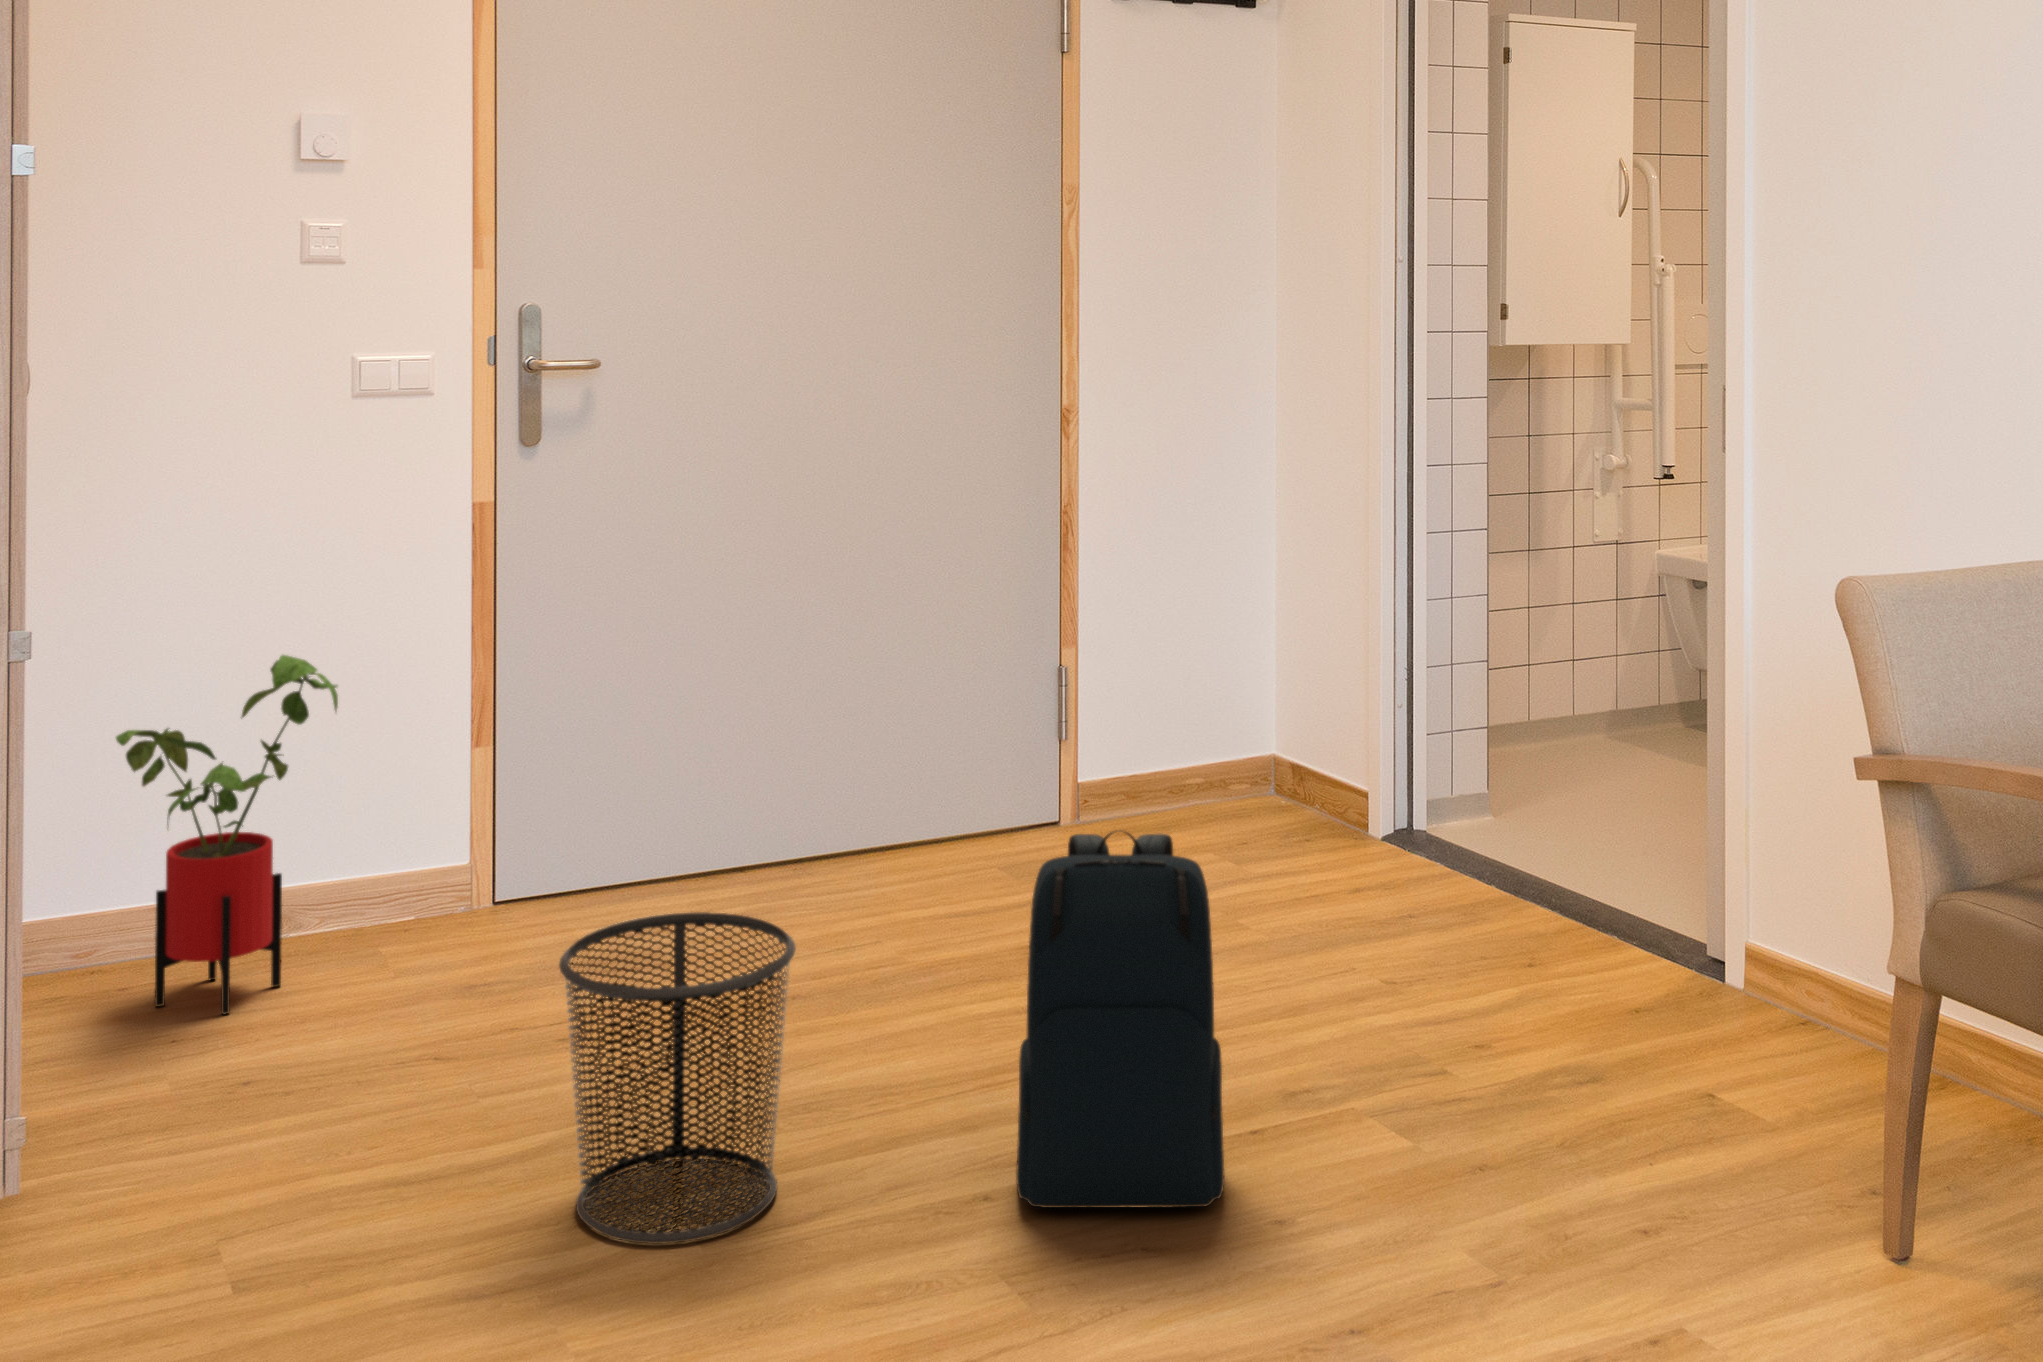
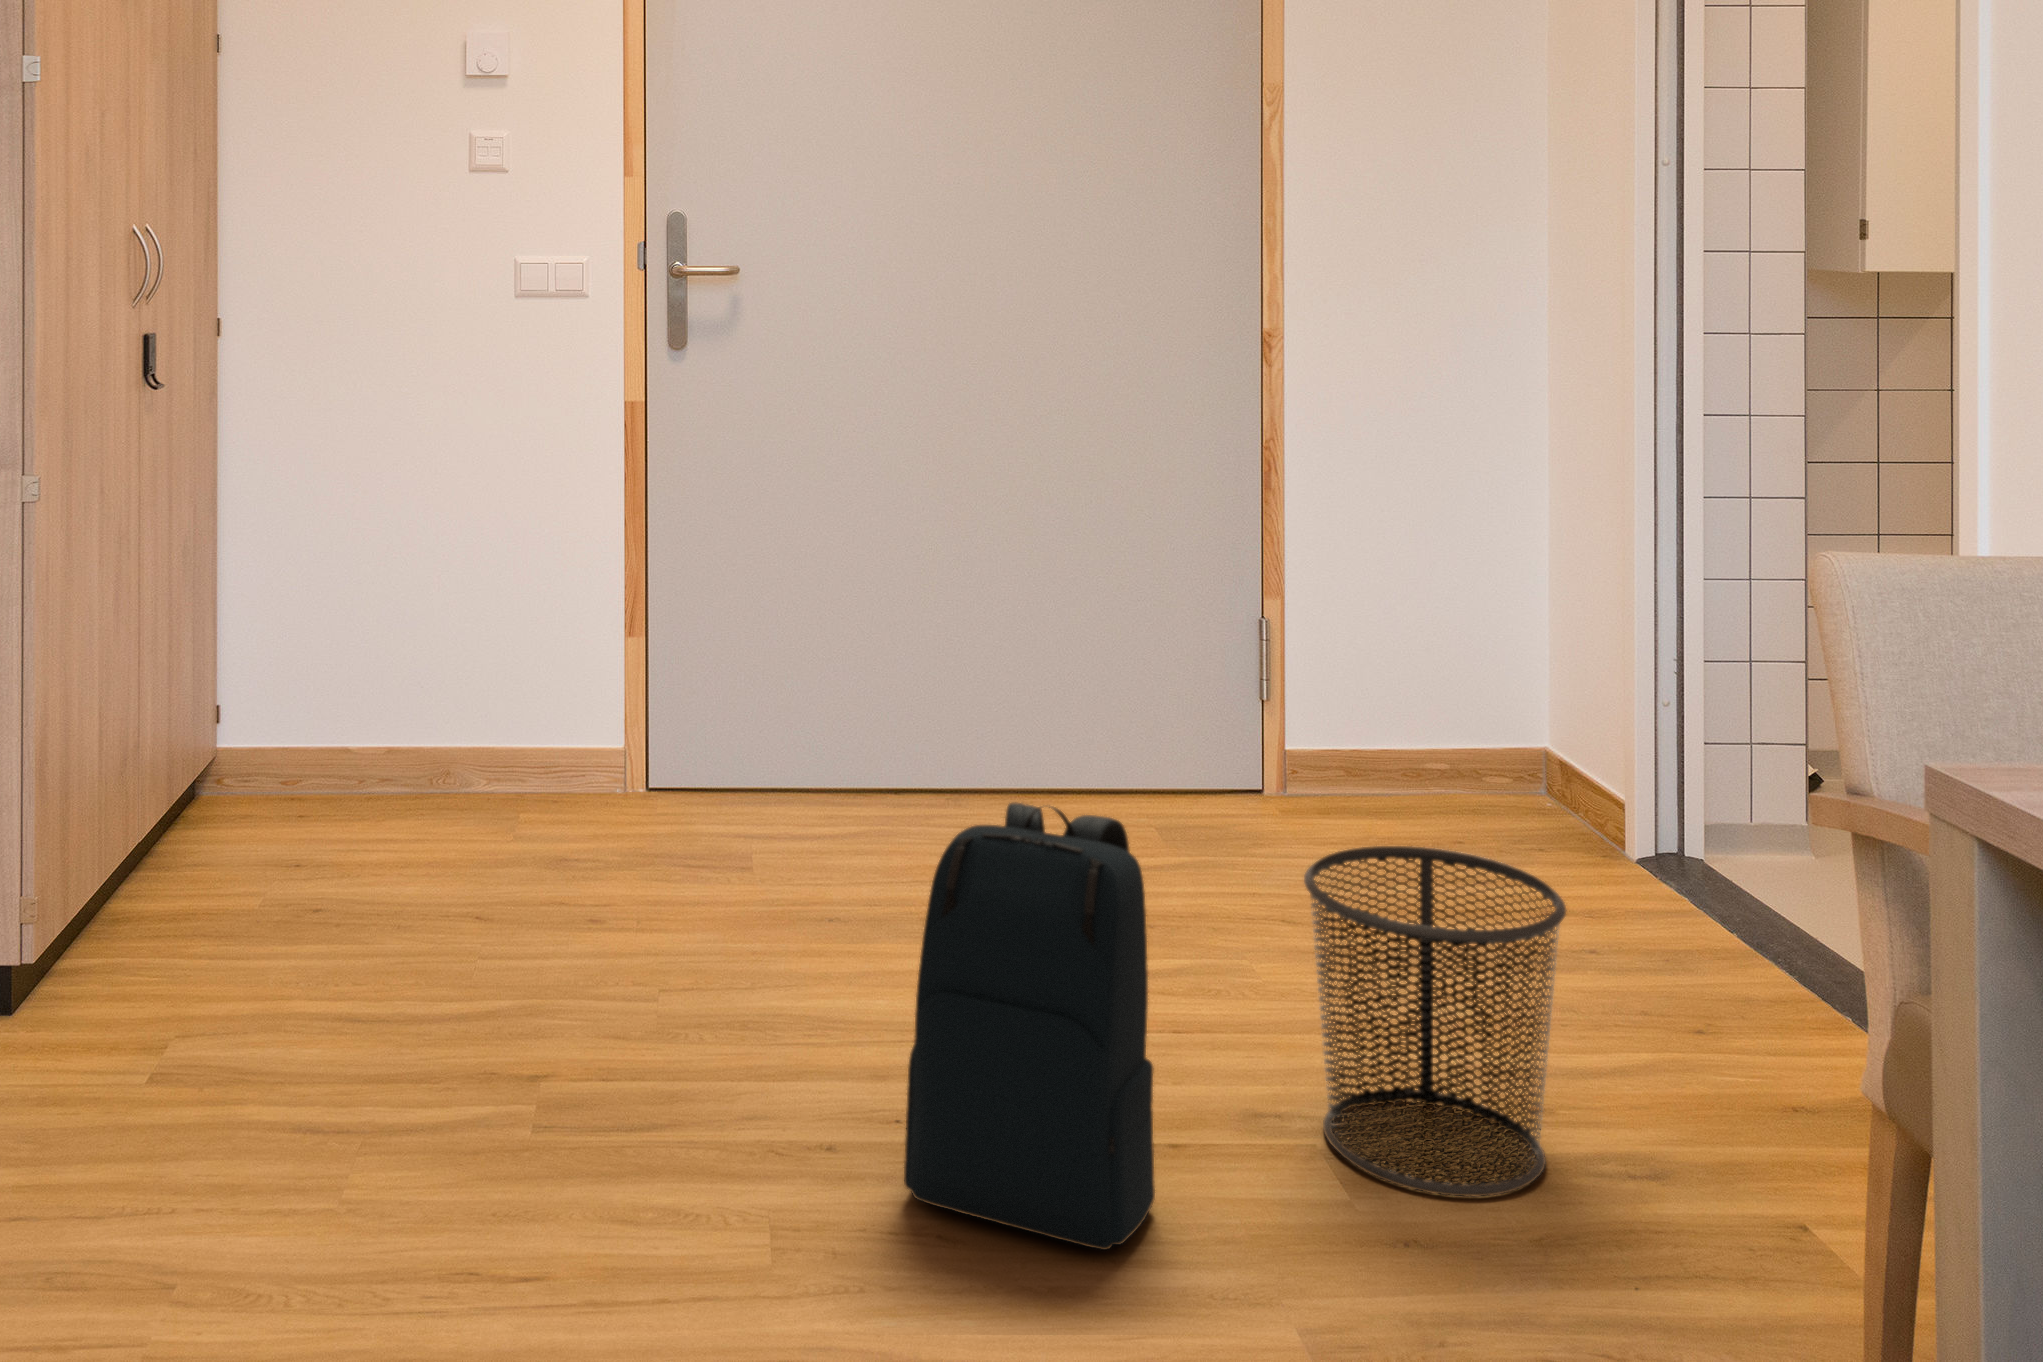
house plant: present [116,655,338,1014] -> none [298,528,486,844]
waste bin: present [559,912,796,1244] -> present [1304,846,1567,1196]

